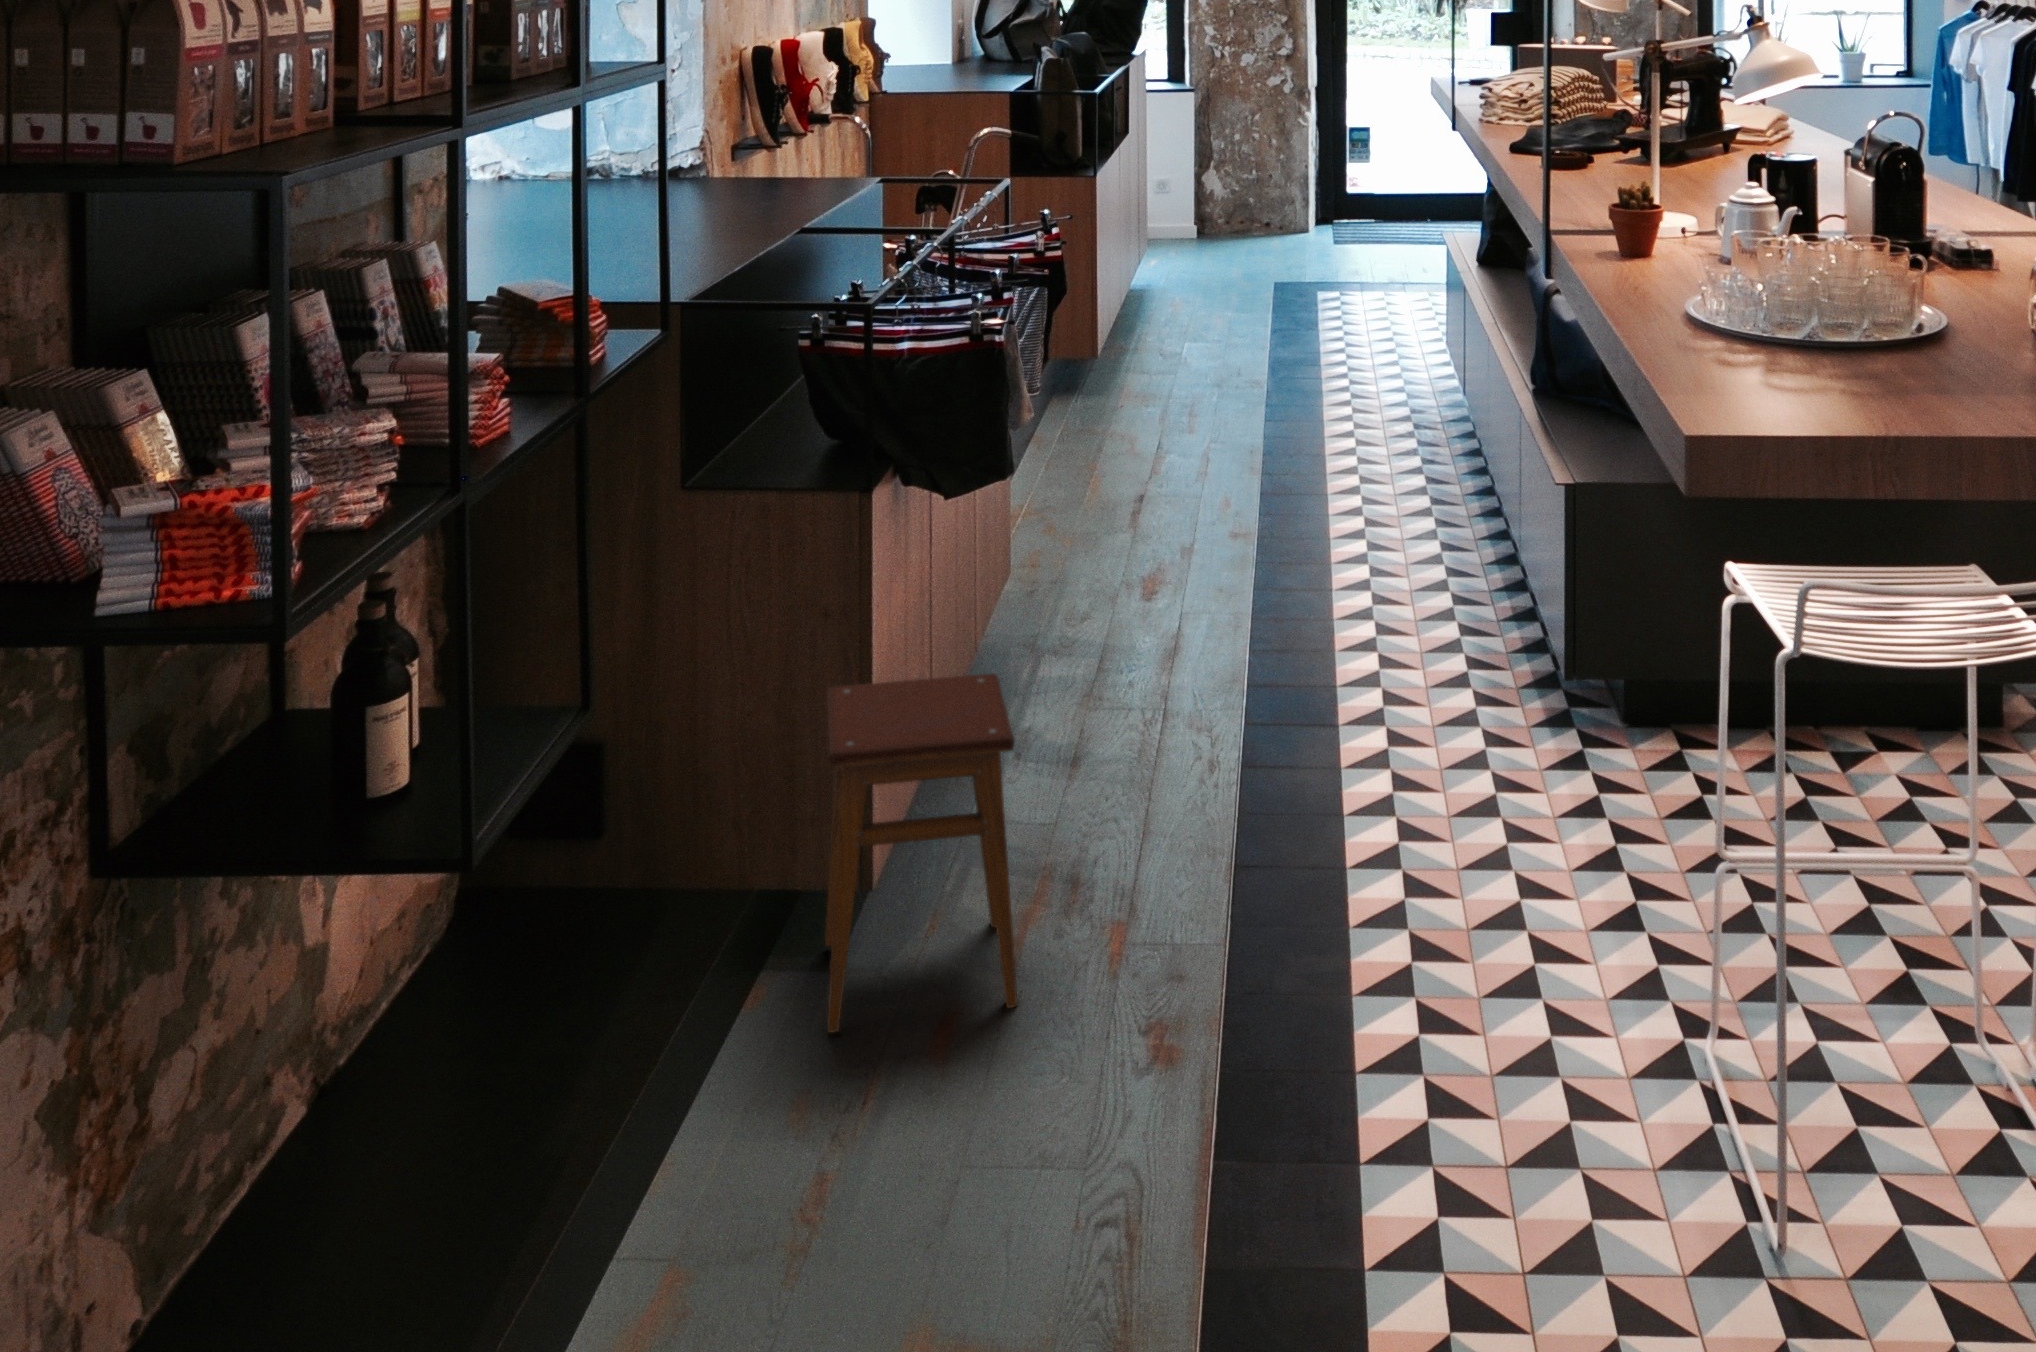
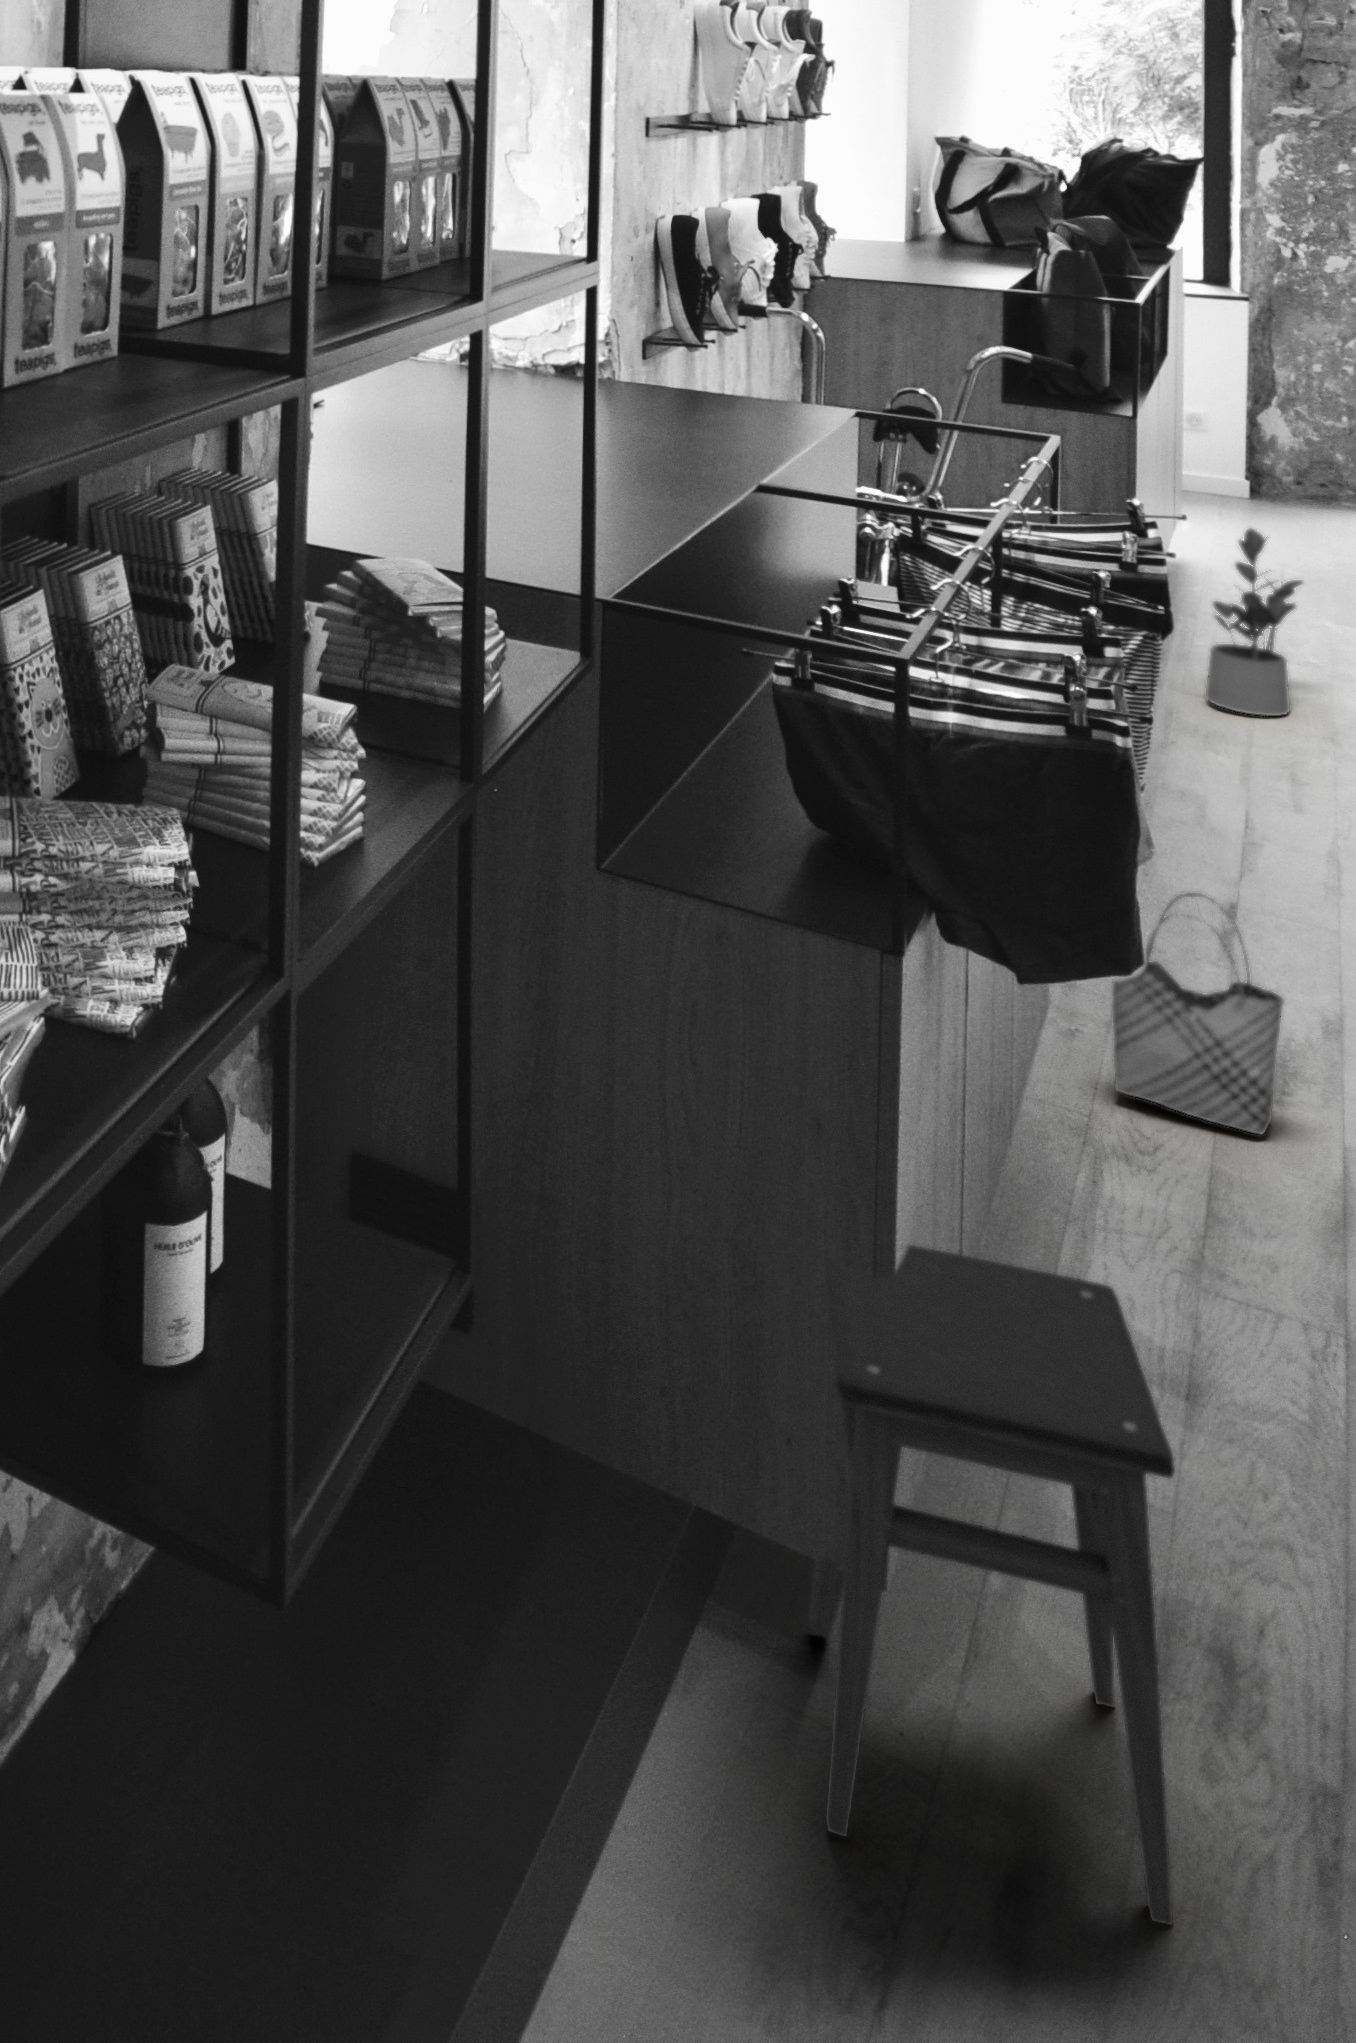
potted plant: none [1148,252,1208,385] -> present [1206,529,1302,716]
woven basket: none [1045,479,1148,627] -> present [1112,893,1284,1134]

